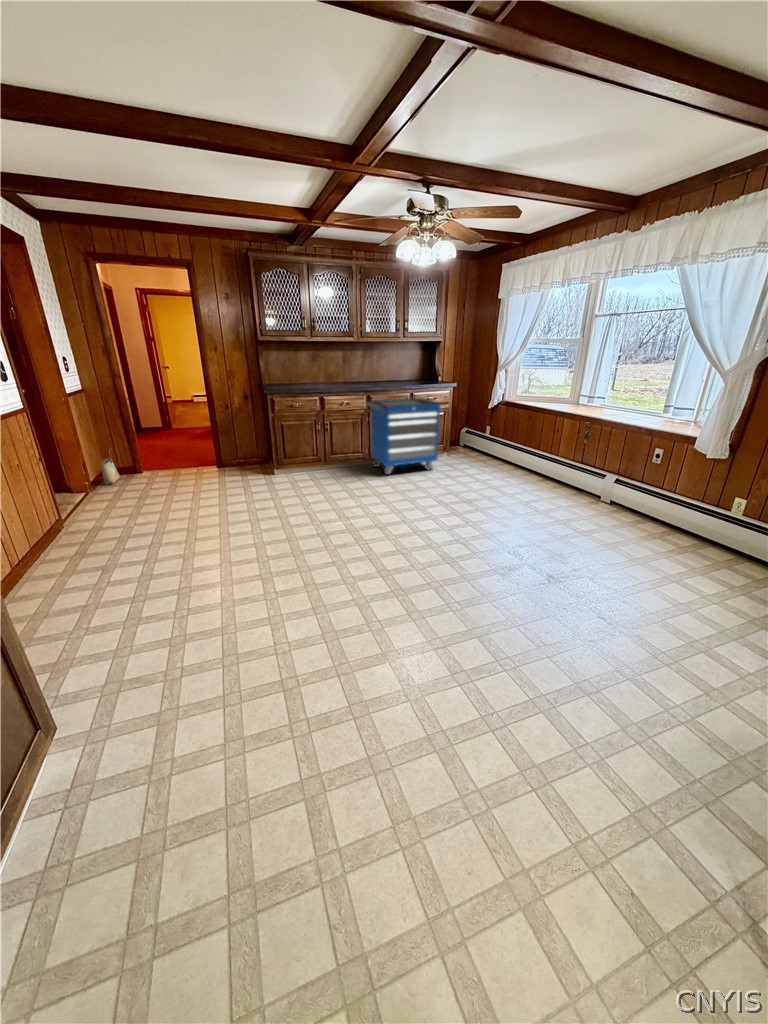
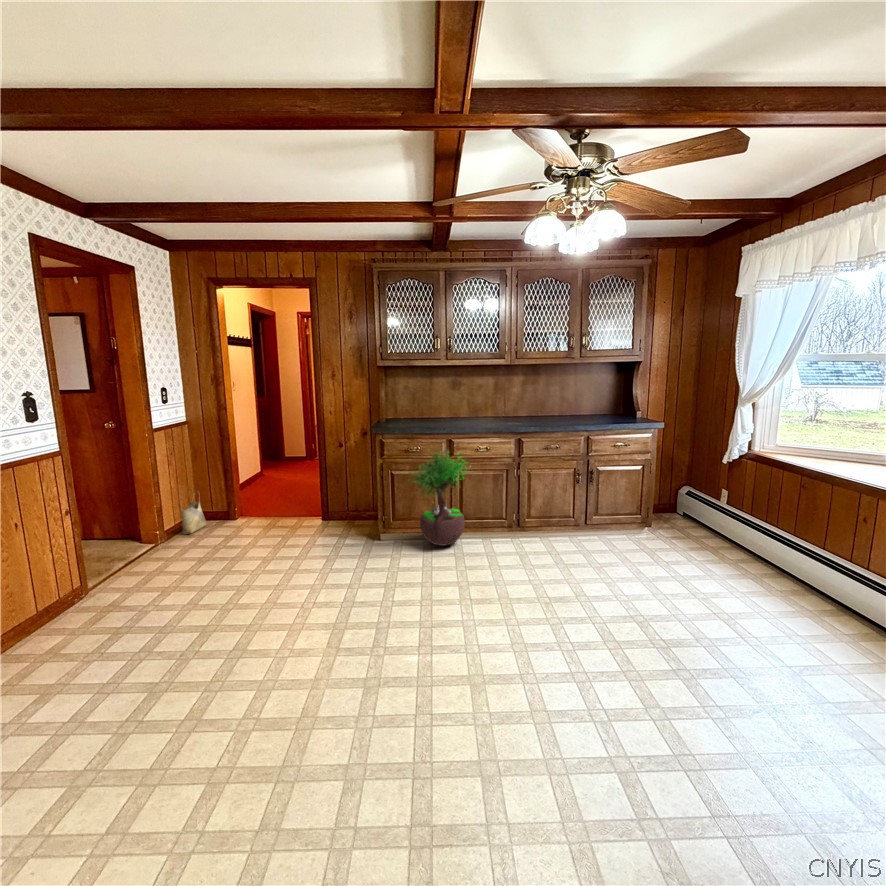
storage cabinet: present [367,398,440,475] -> none [509,444,627,563]
potted tree: none [299,400,343,472] -> present [412,452,471,546]

